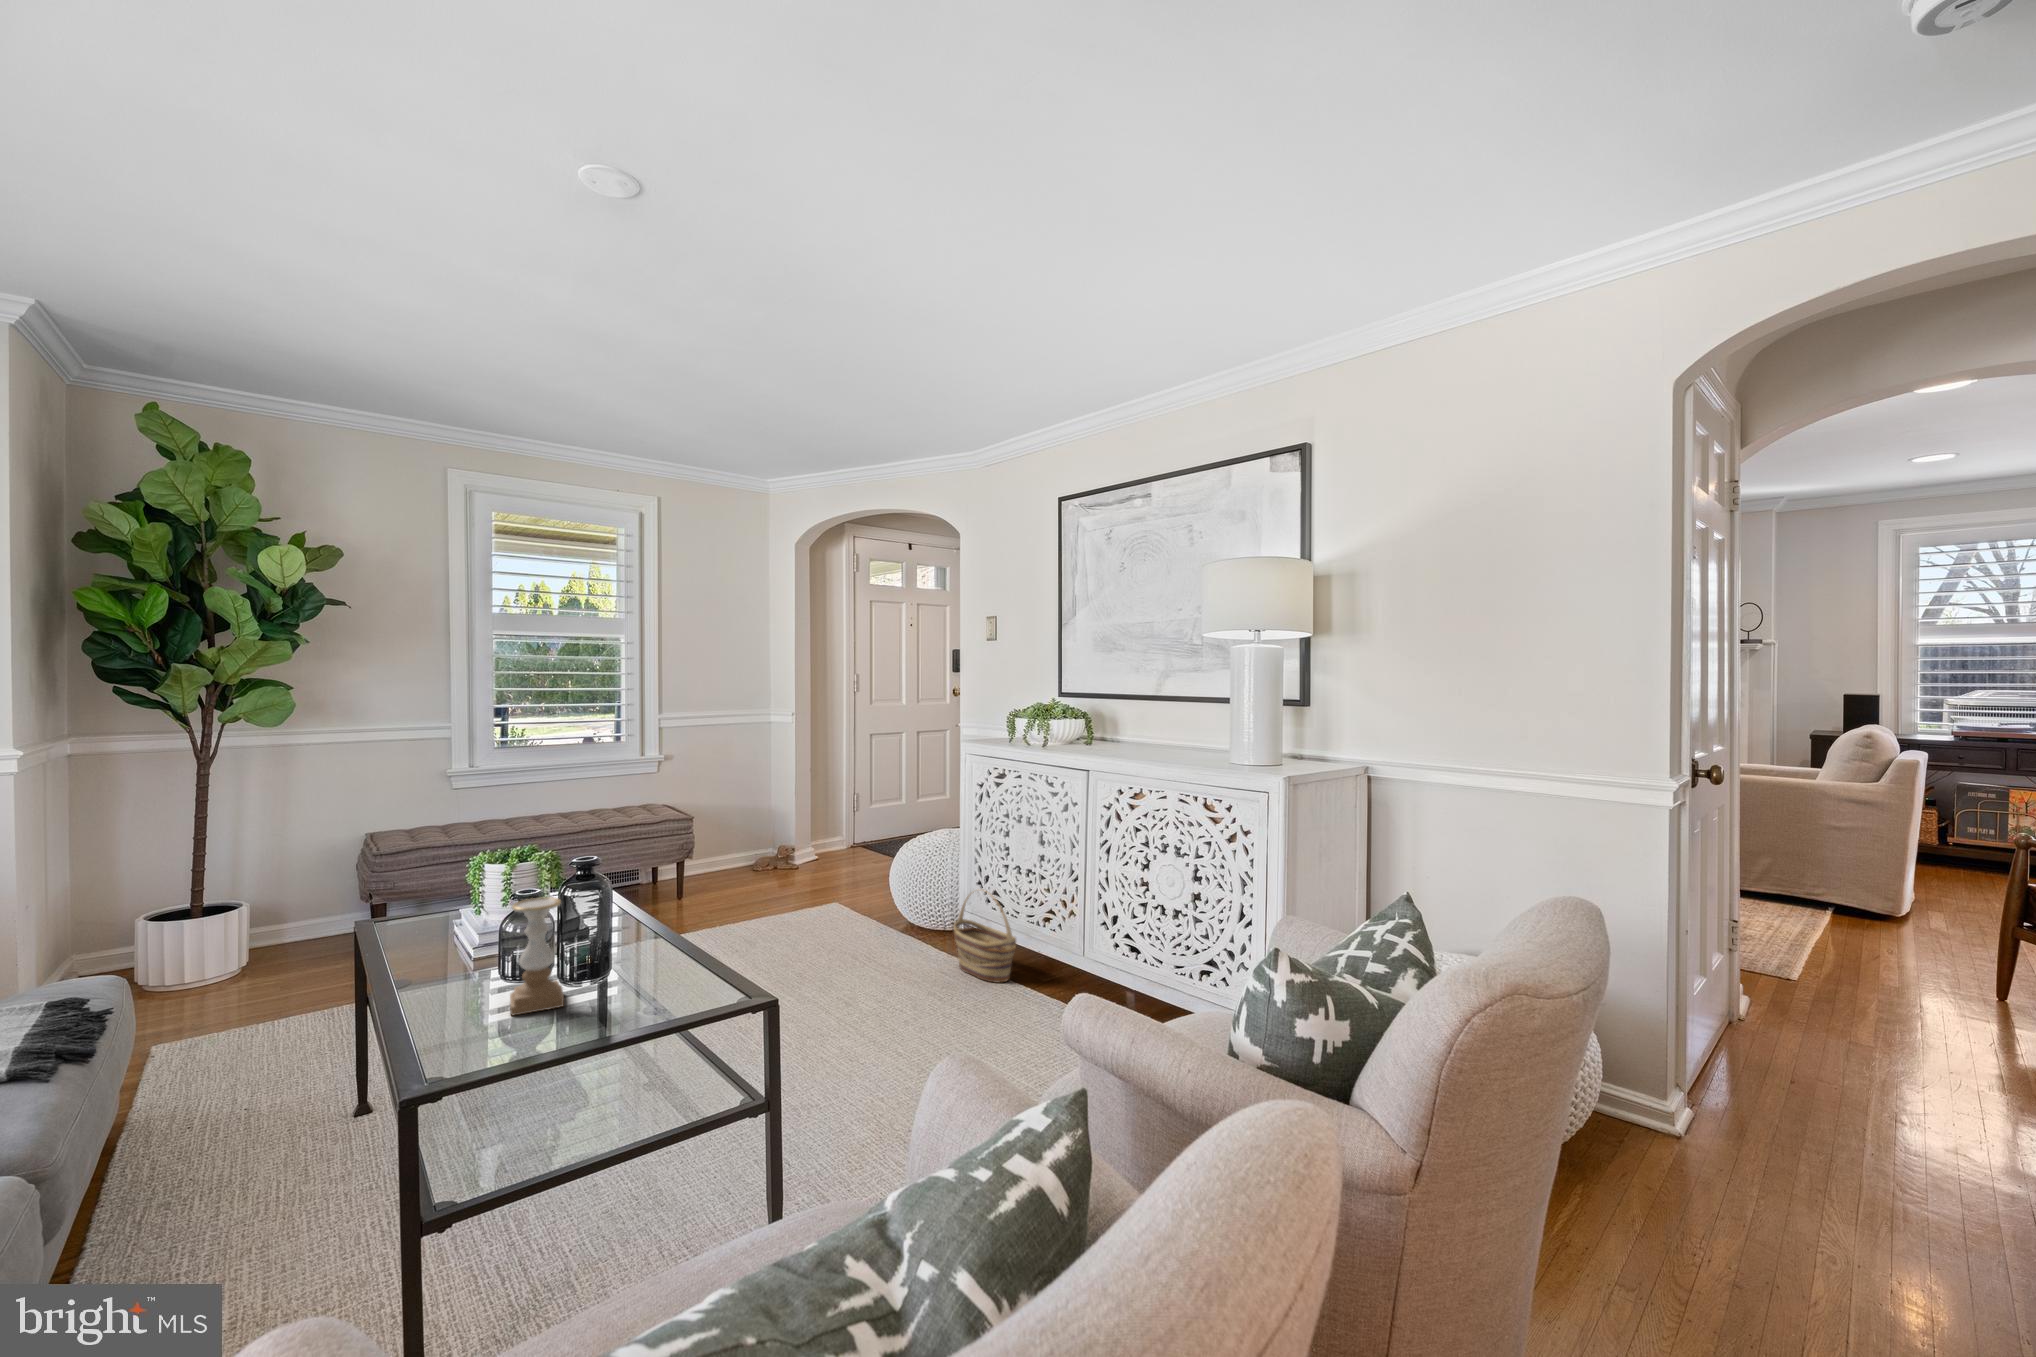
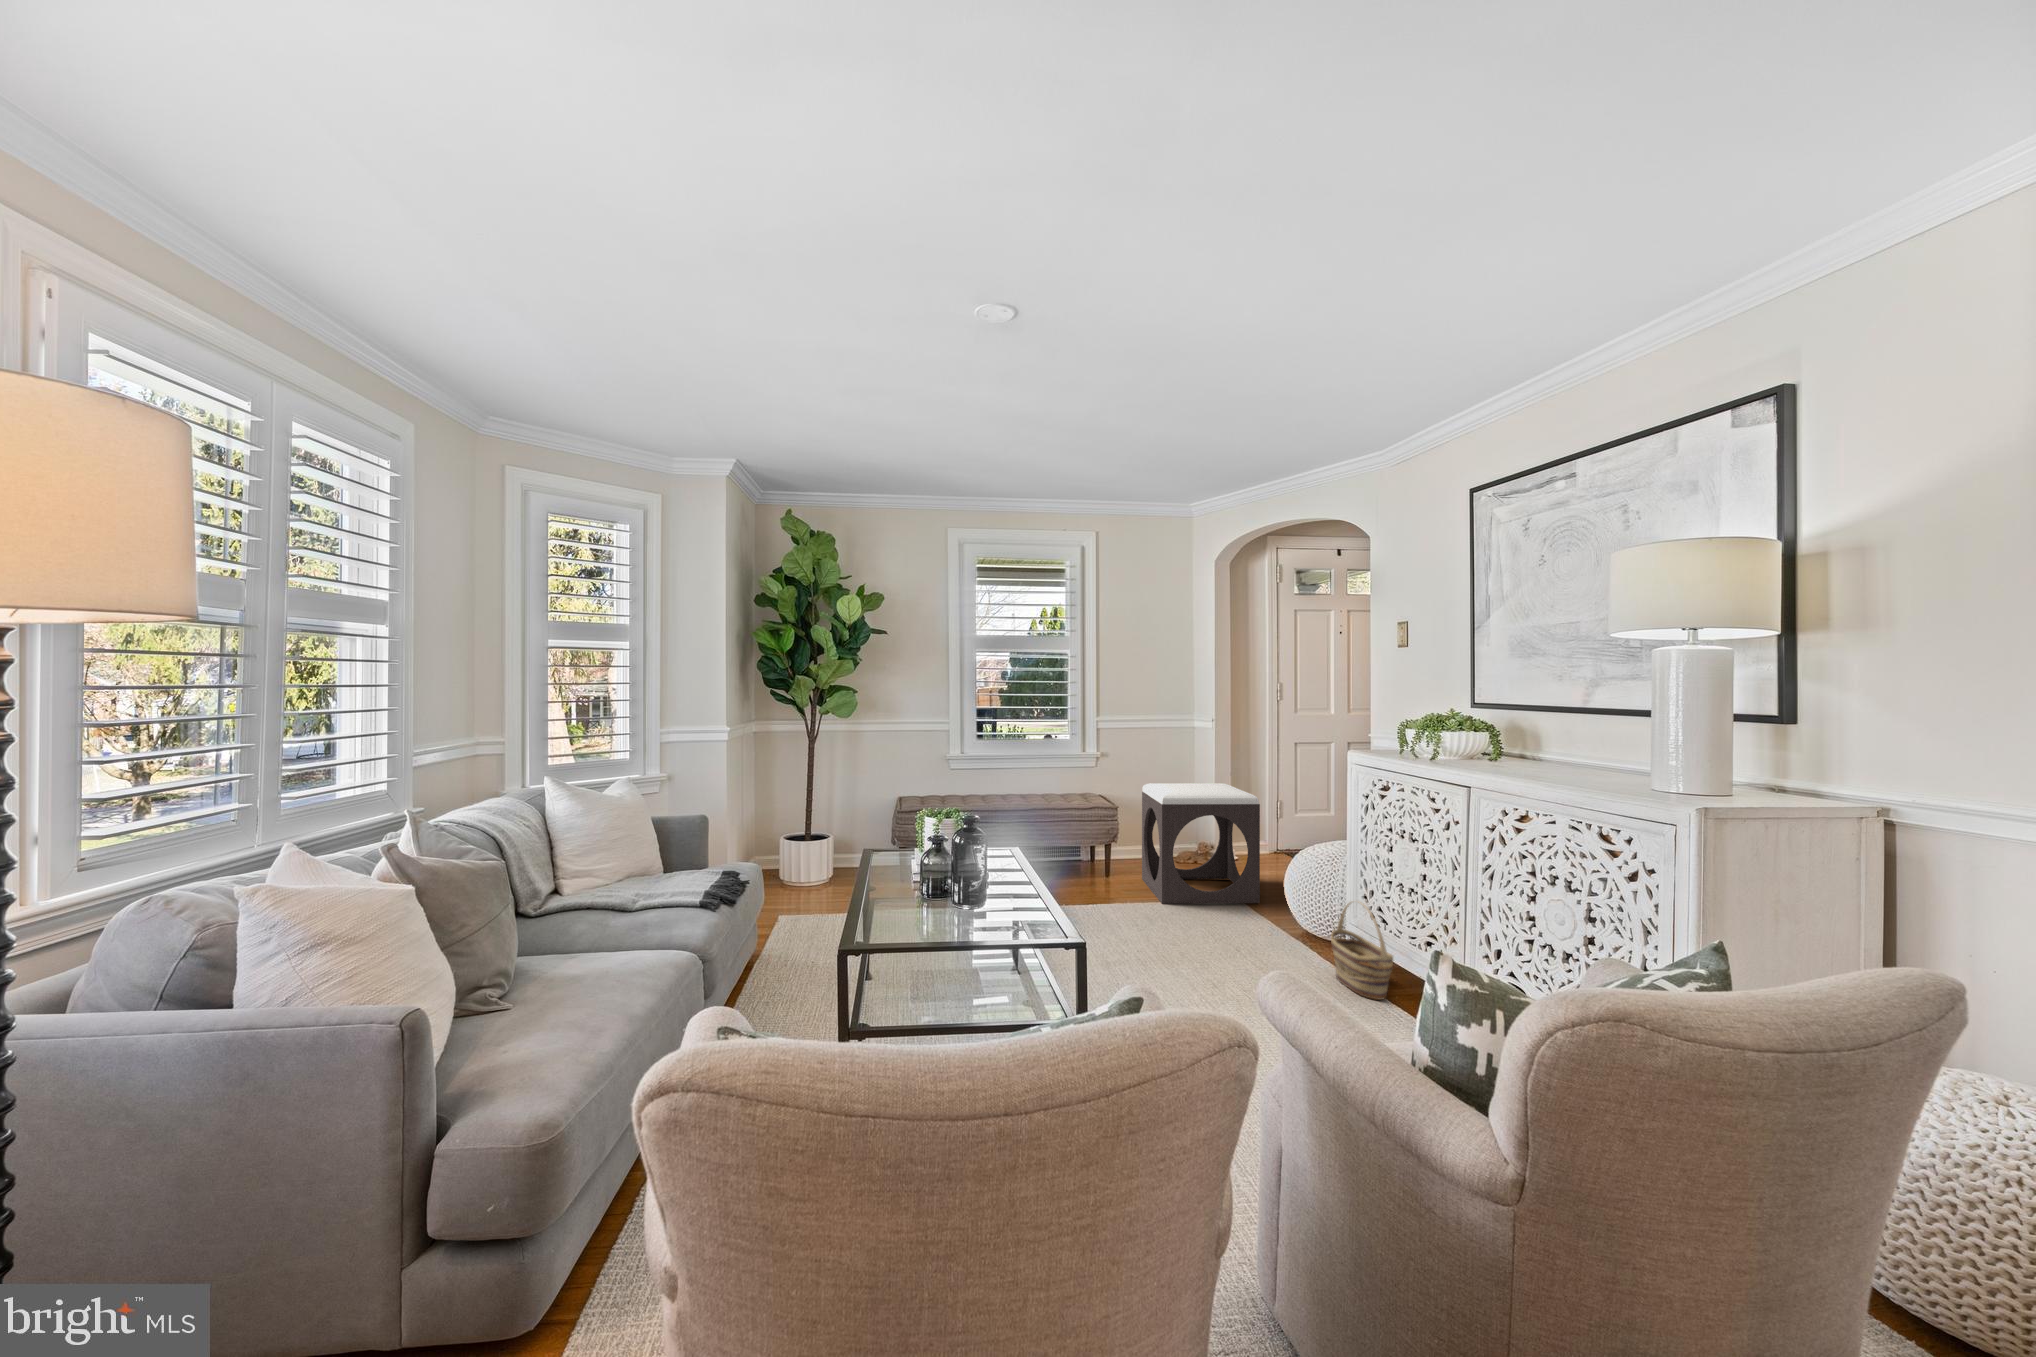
footstool: none [721,782,859,923] -> present [1142,783,1260,904]
candle holder: present [510,897,564,1015] -> none [908,844,947,929]

